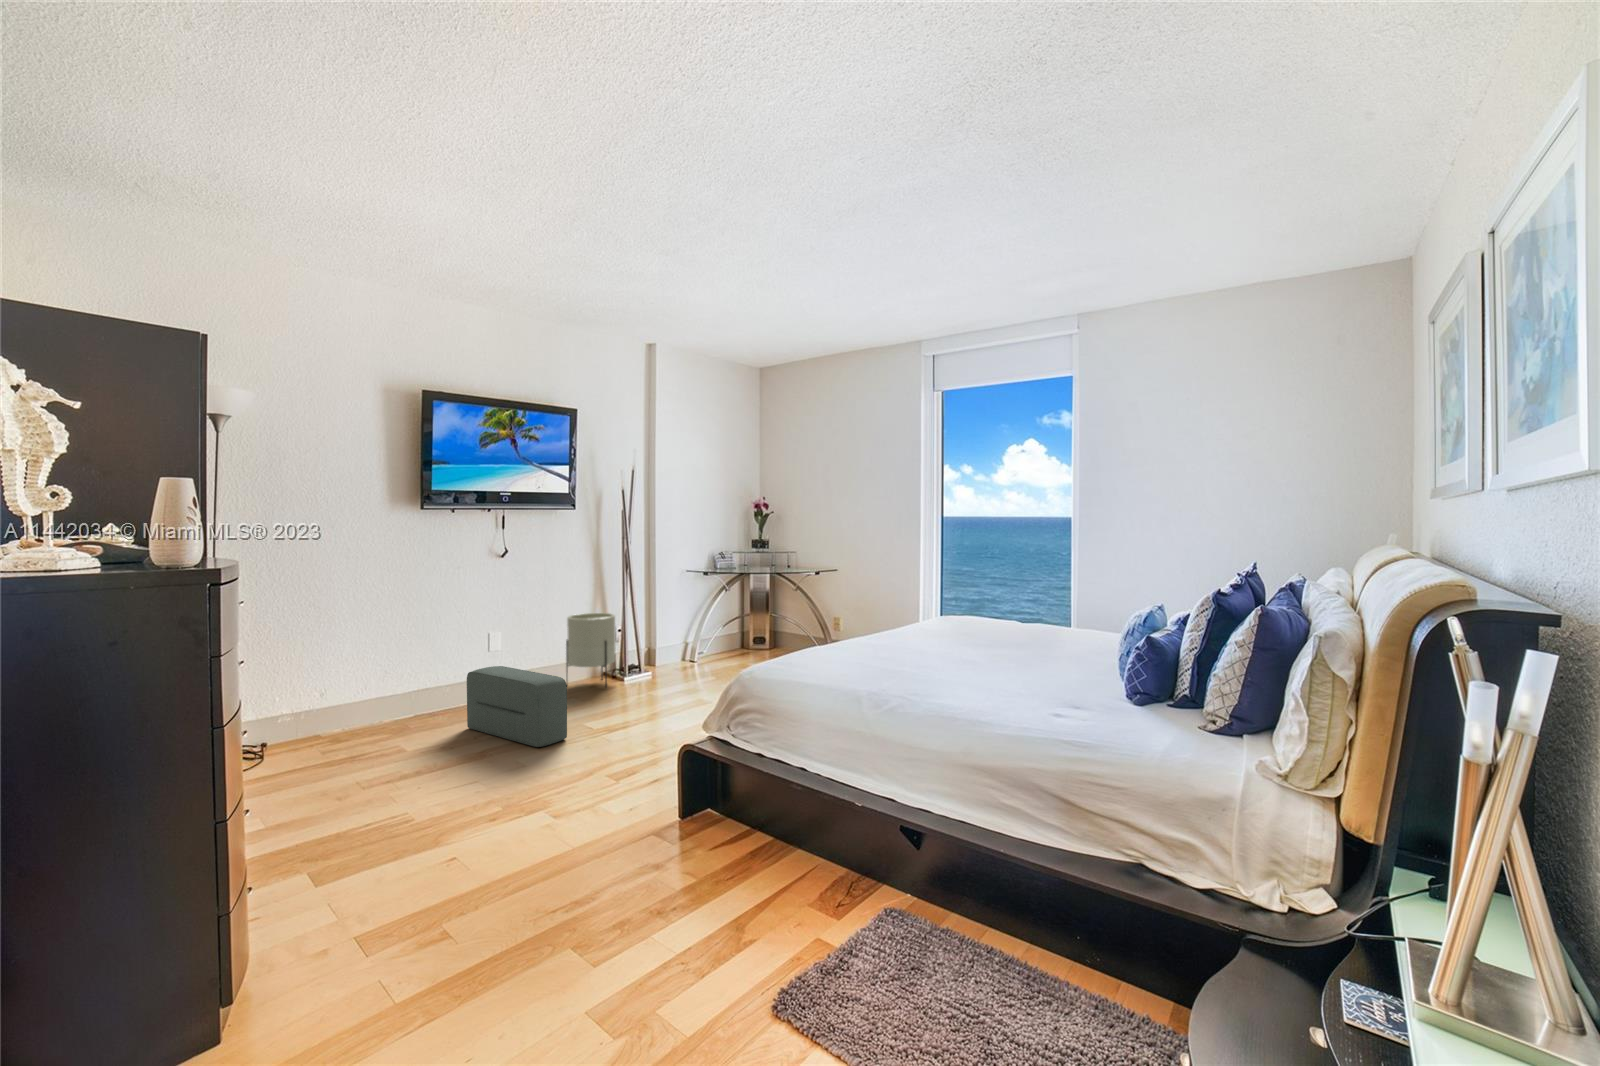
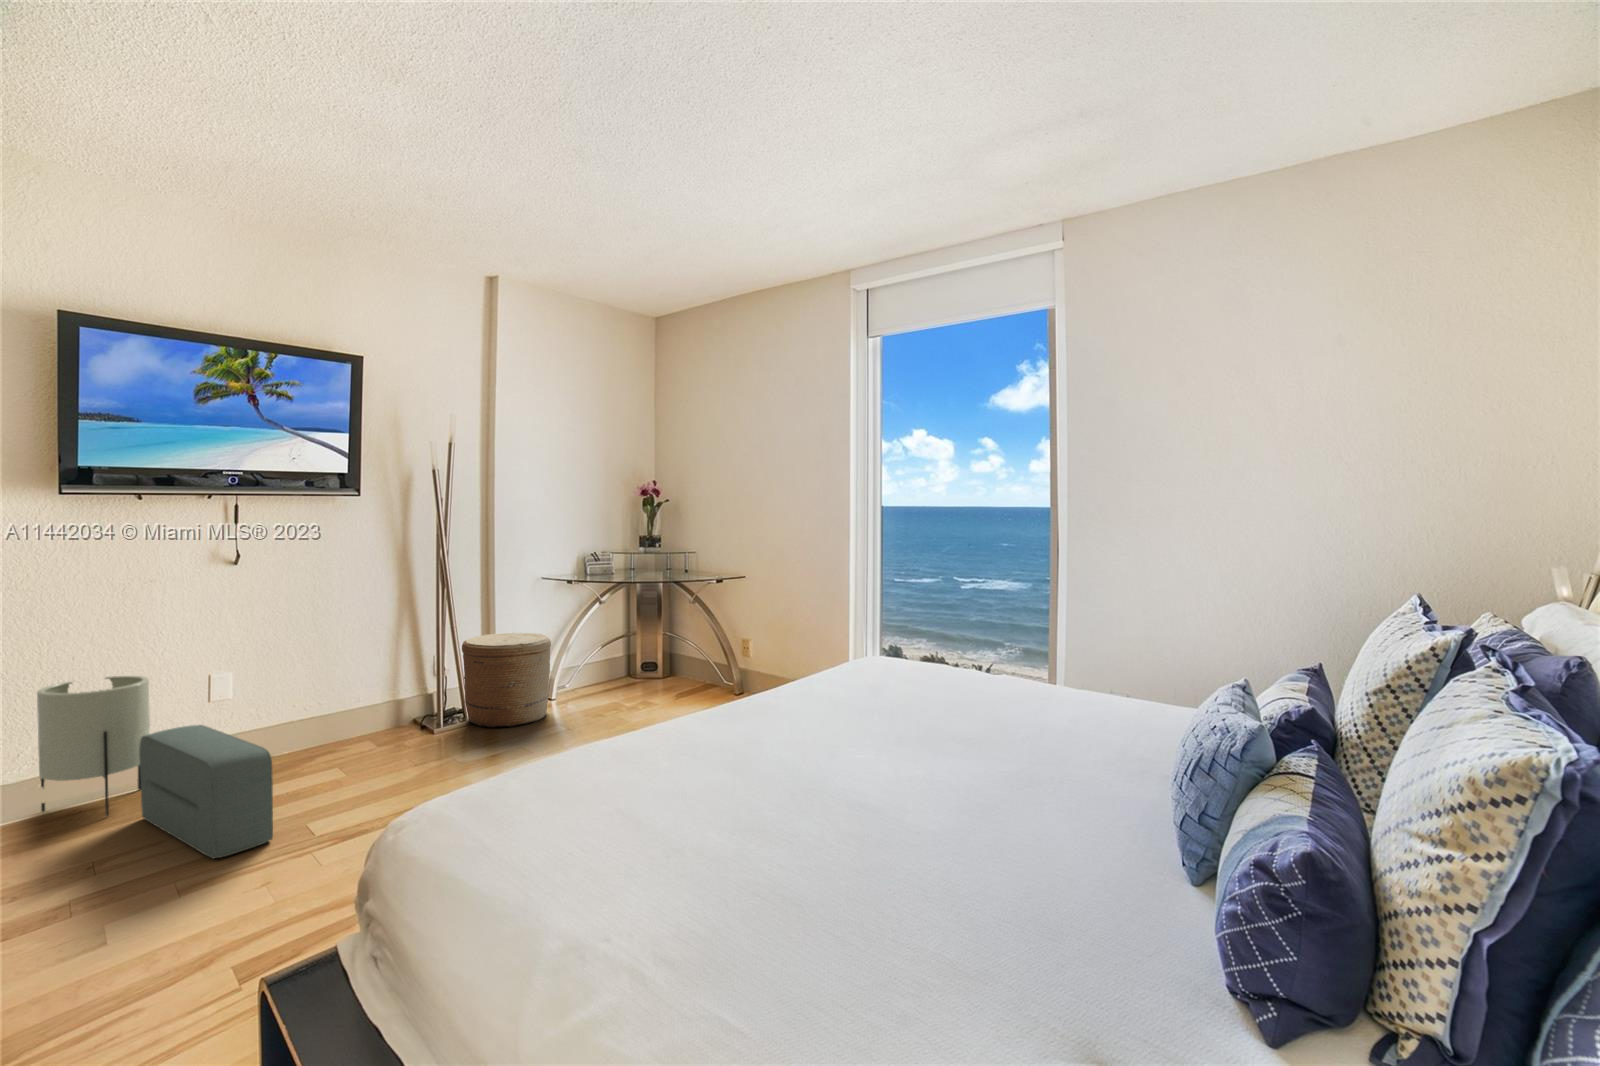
woven basket: none [639,611,702,679] -> present [462,633,551,727]
planter: present [566,613,616,687] -> present [37,676,150,816]

